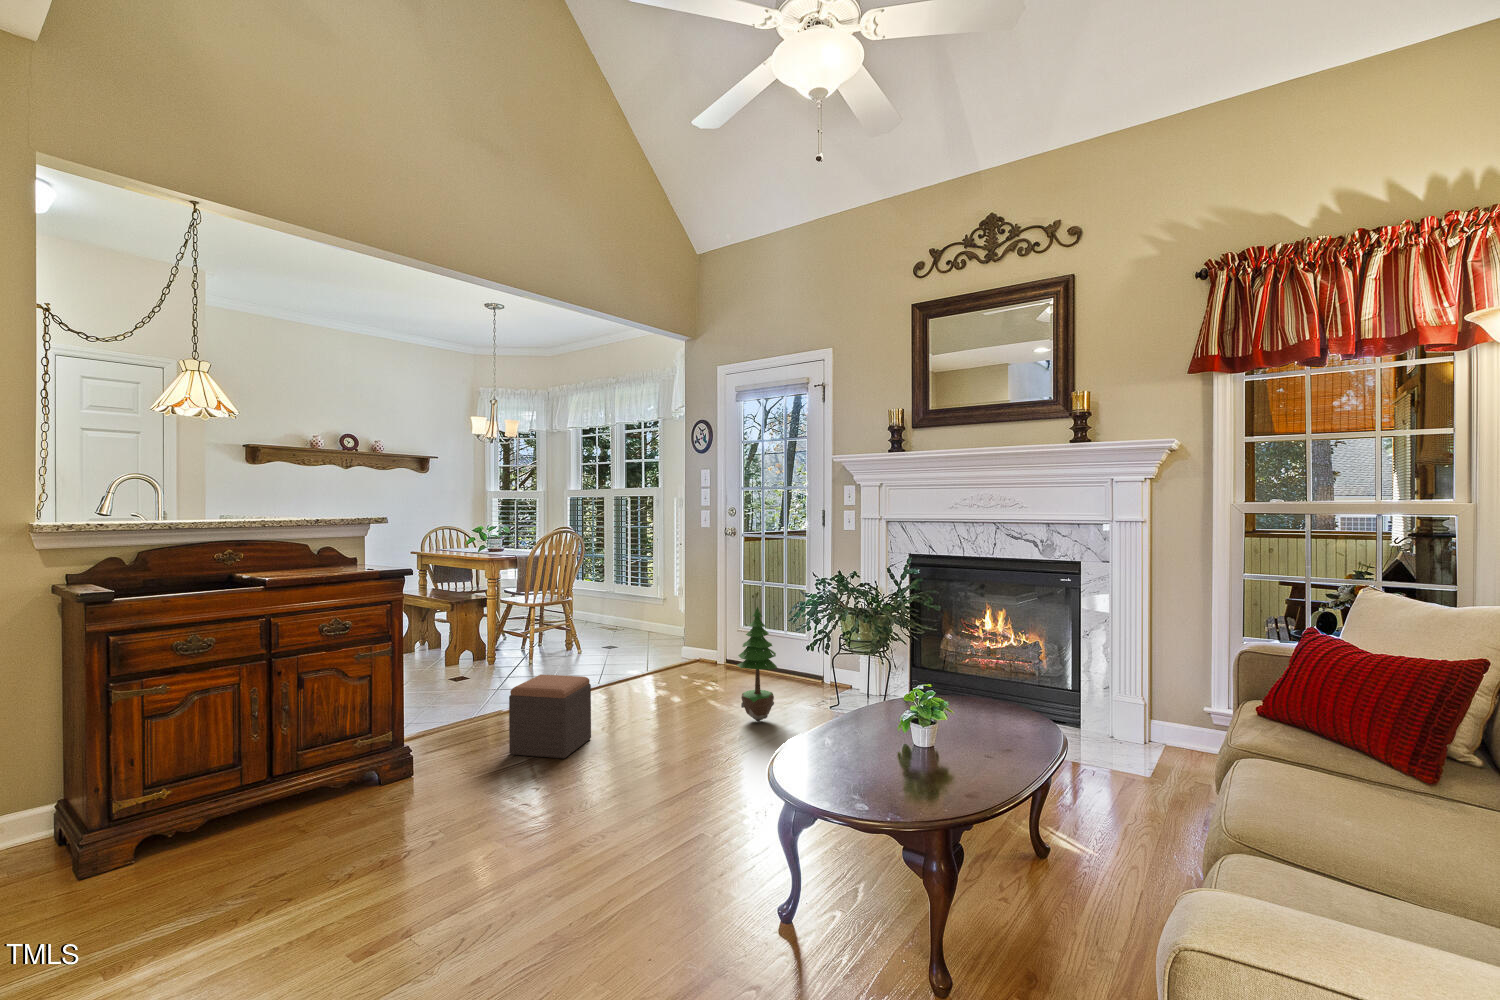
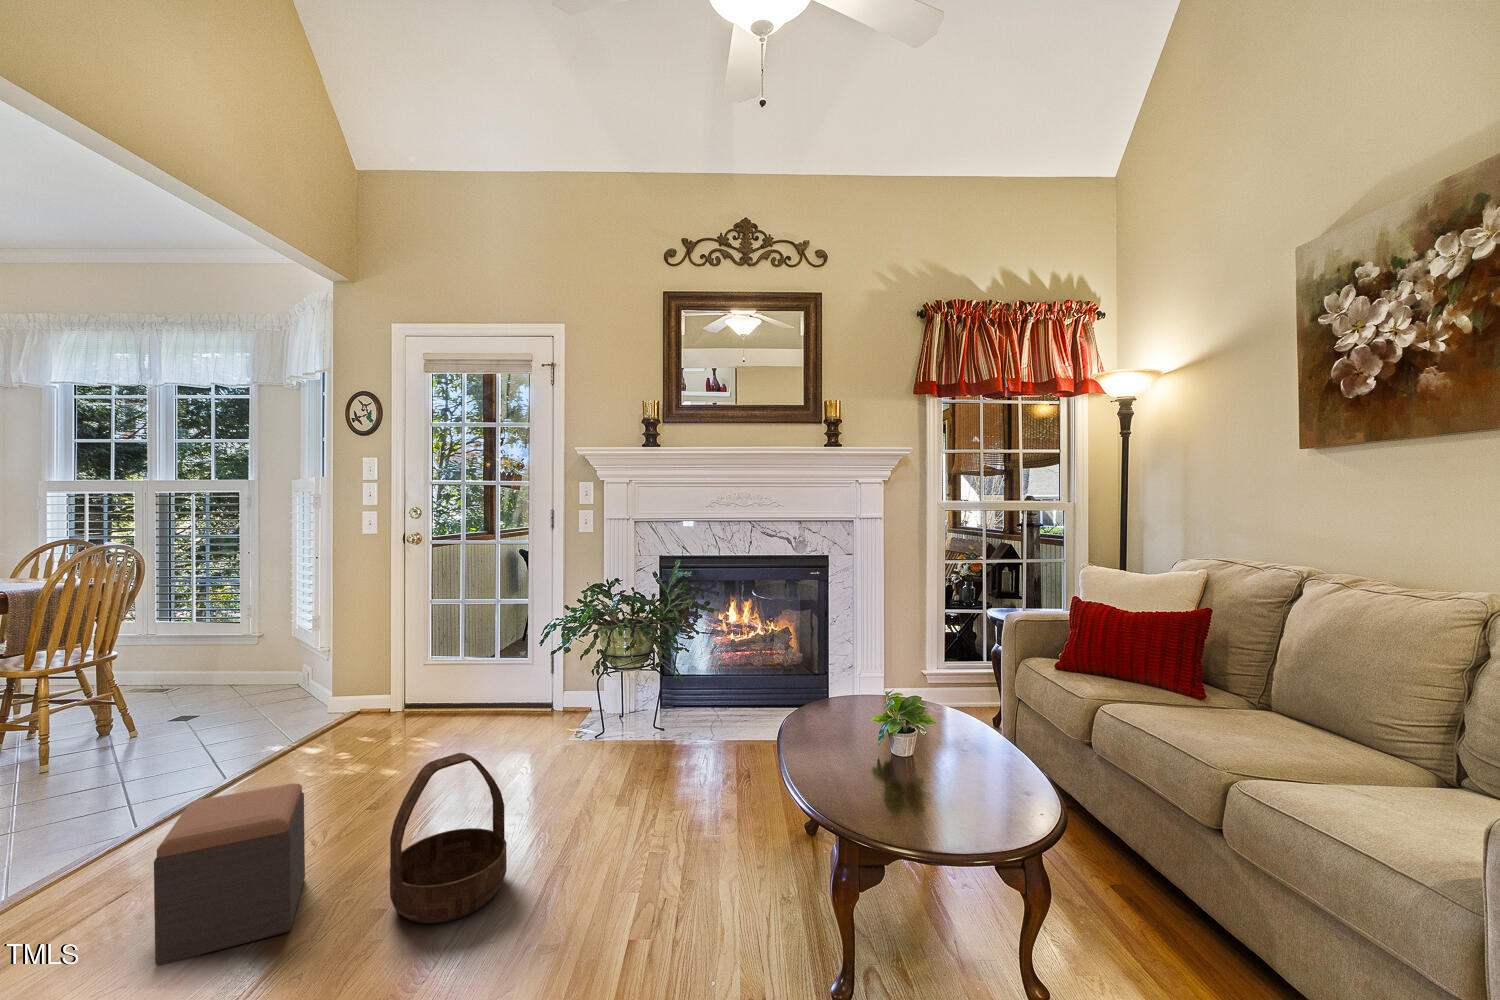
potted tree: present [737,607,777,721] -> none [506,632,560,776]
basket: none [609,674,681,779] -> present [390,753,507,924]

